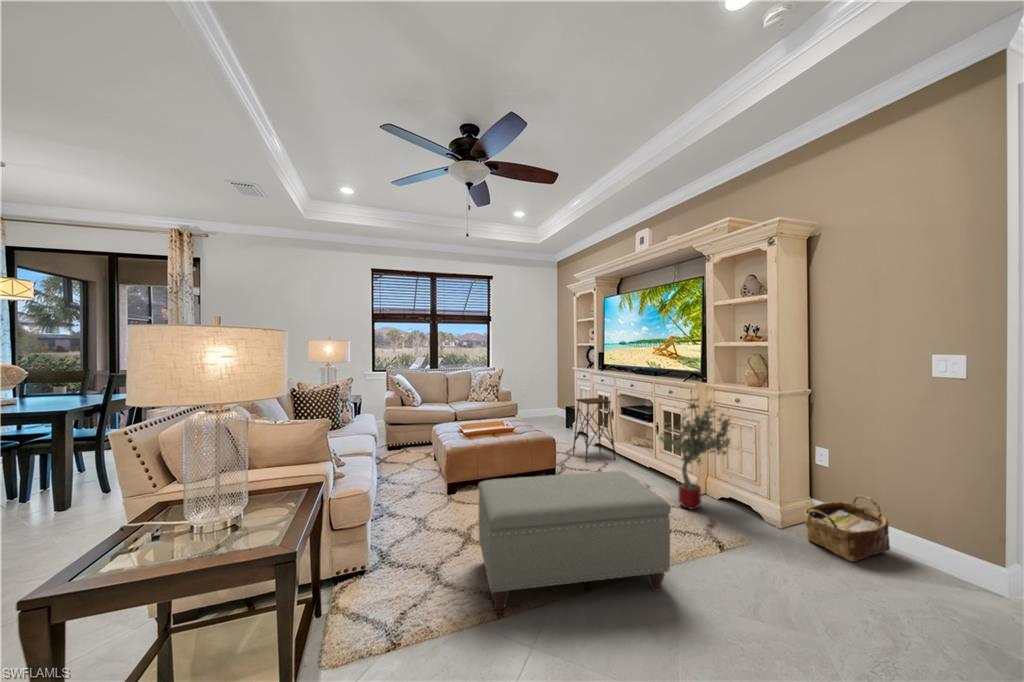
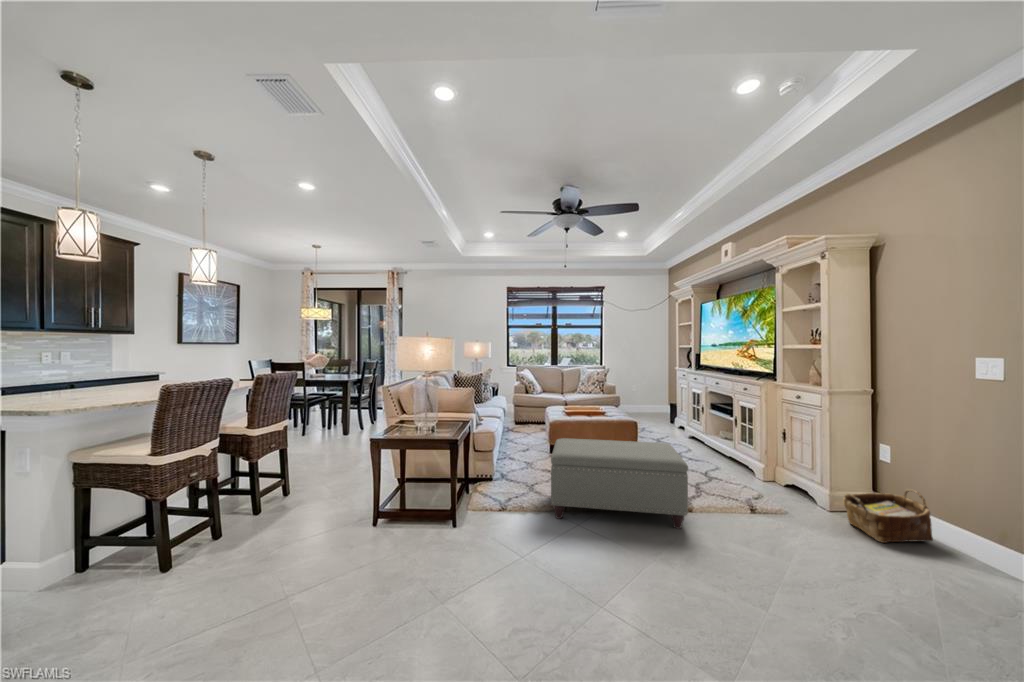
side table: present [573,398,616,462] -> none [665,393,703,449]
potted tree: present [659,399,734,509] -> none [726,392,791,489]

